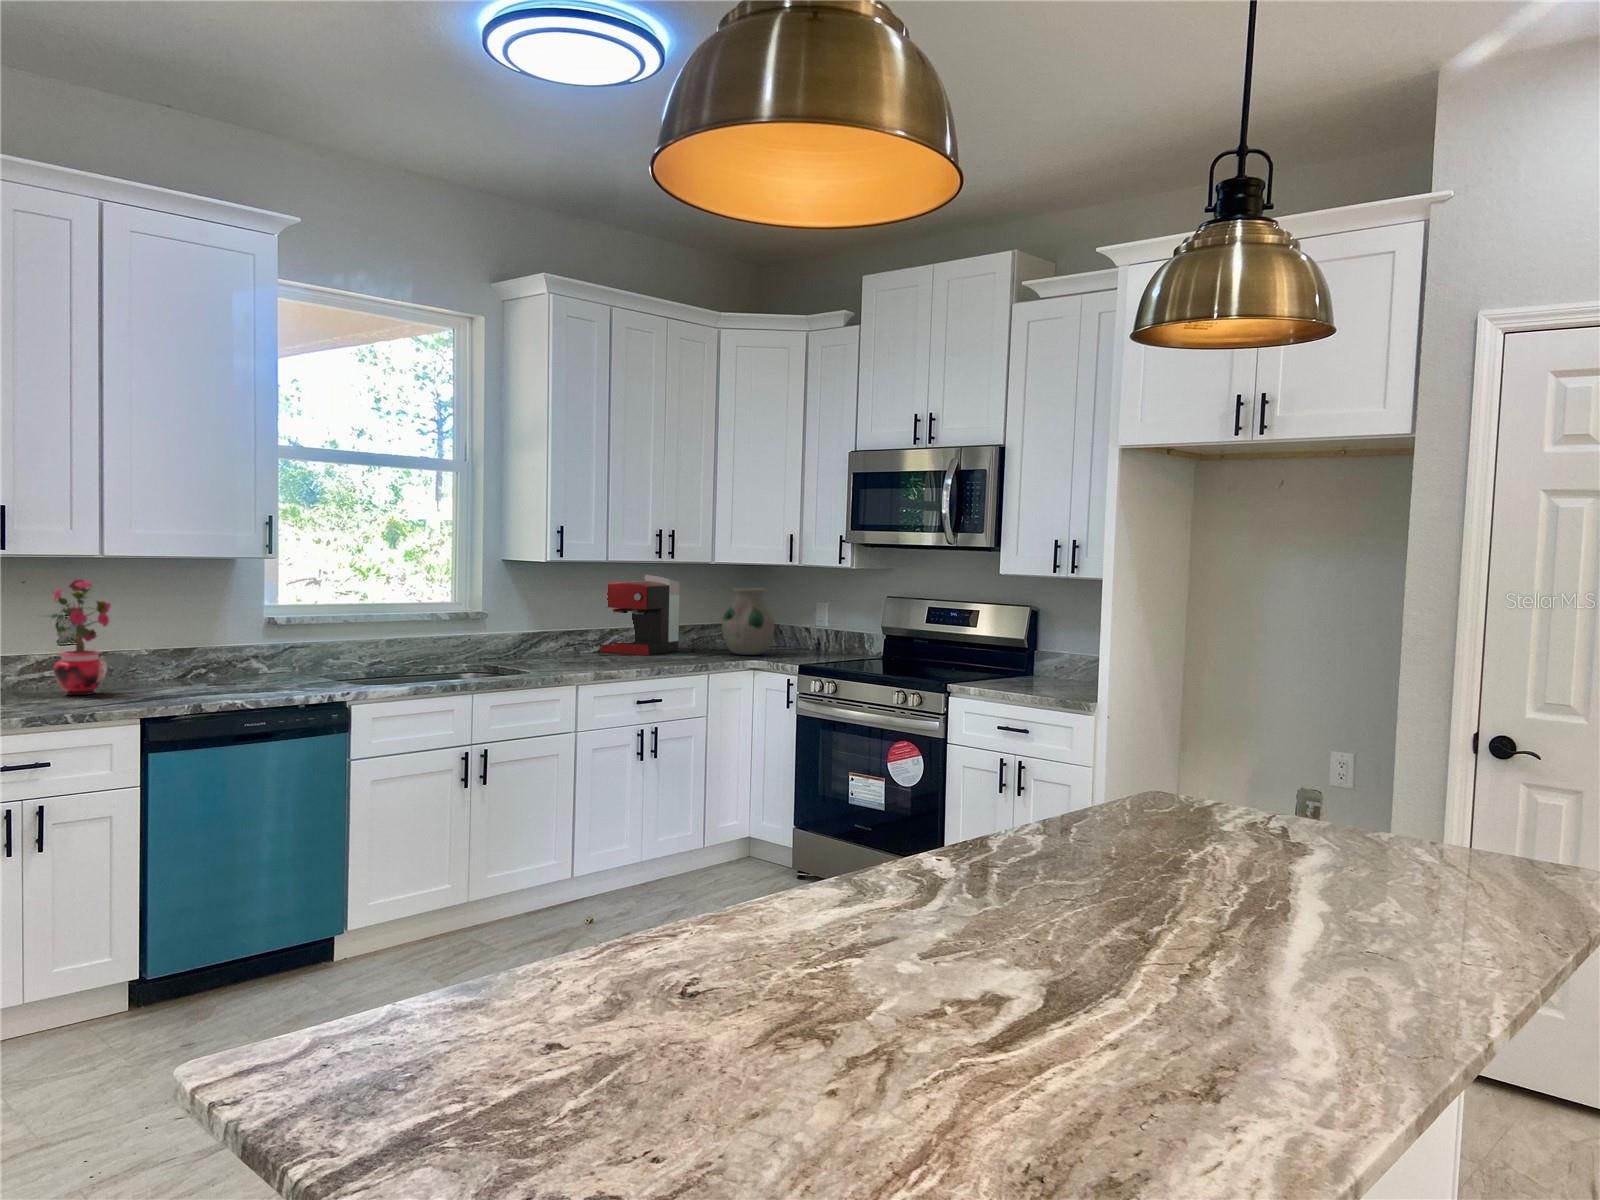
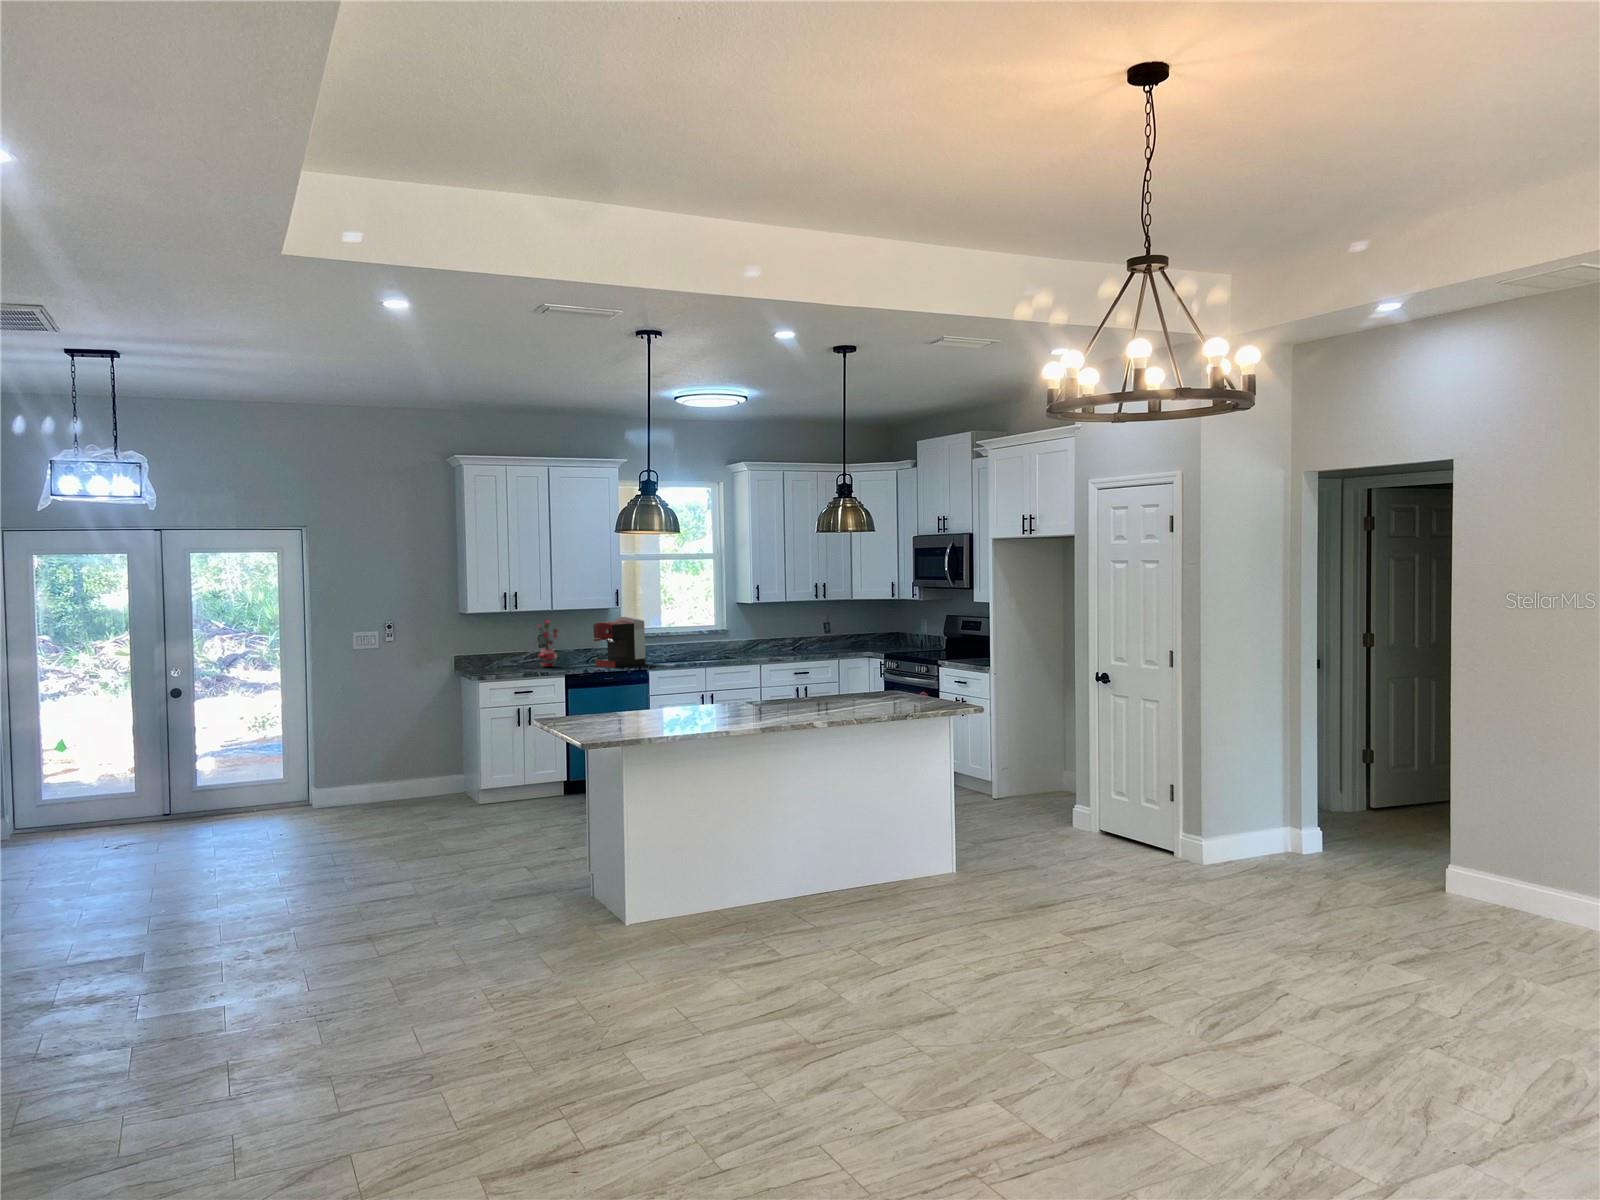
coffee maker: present [601,575,679,656] -> present [593,617,646,668]
vase: present [722,588,775,655] -> none [860,613,890,651]

